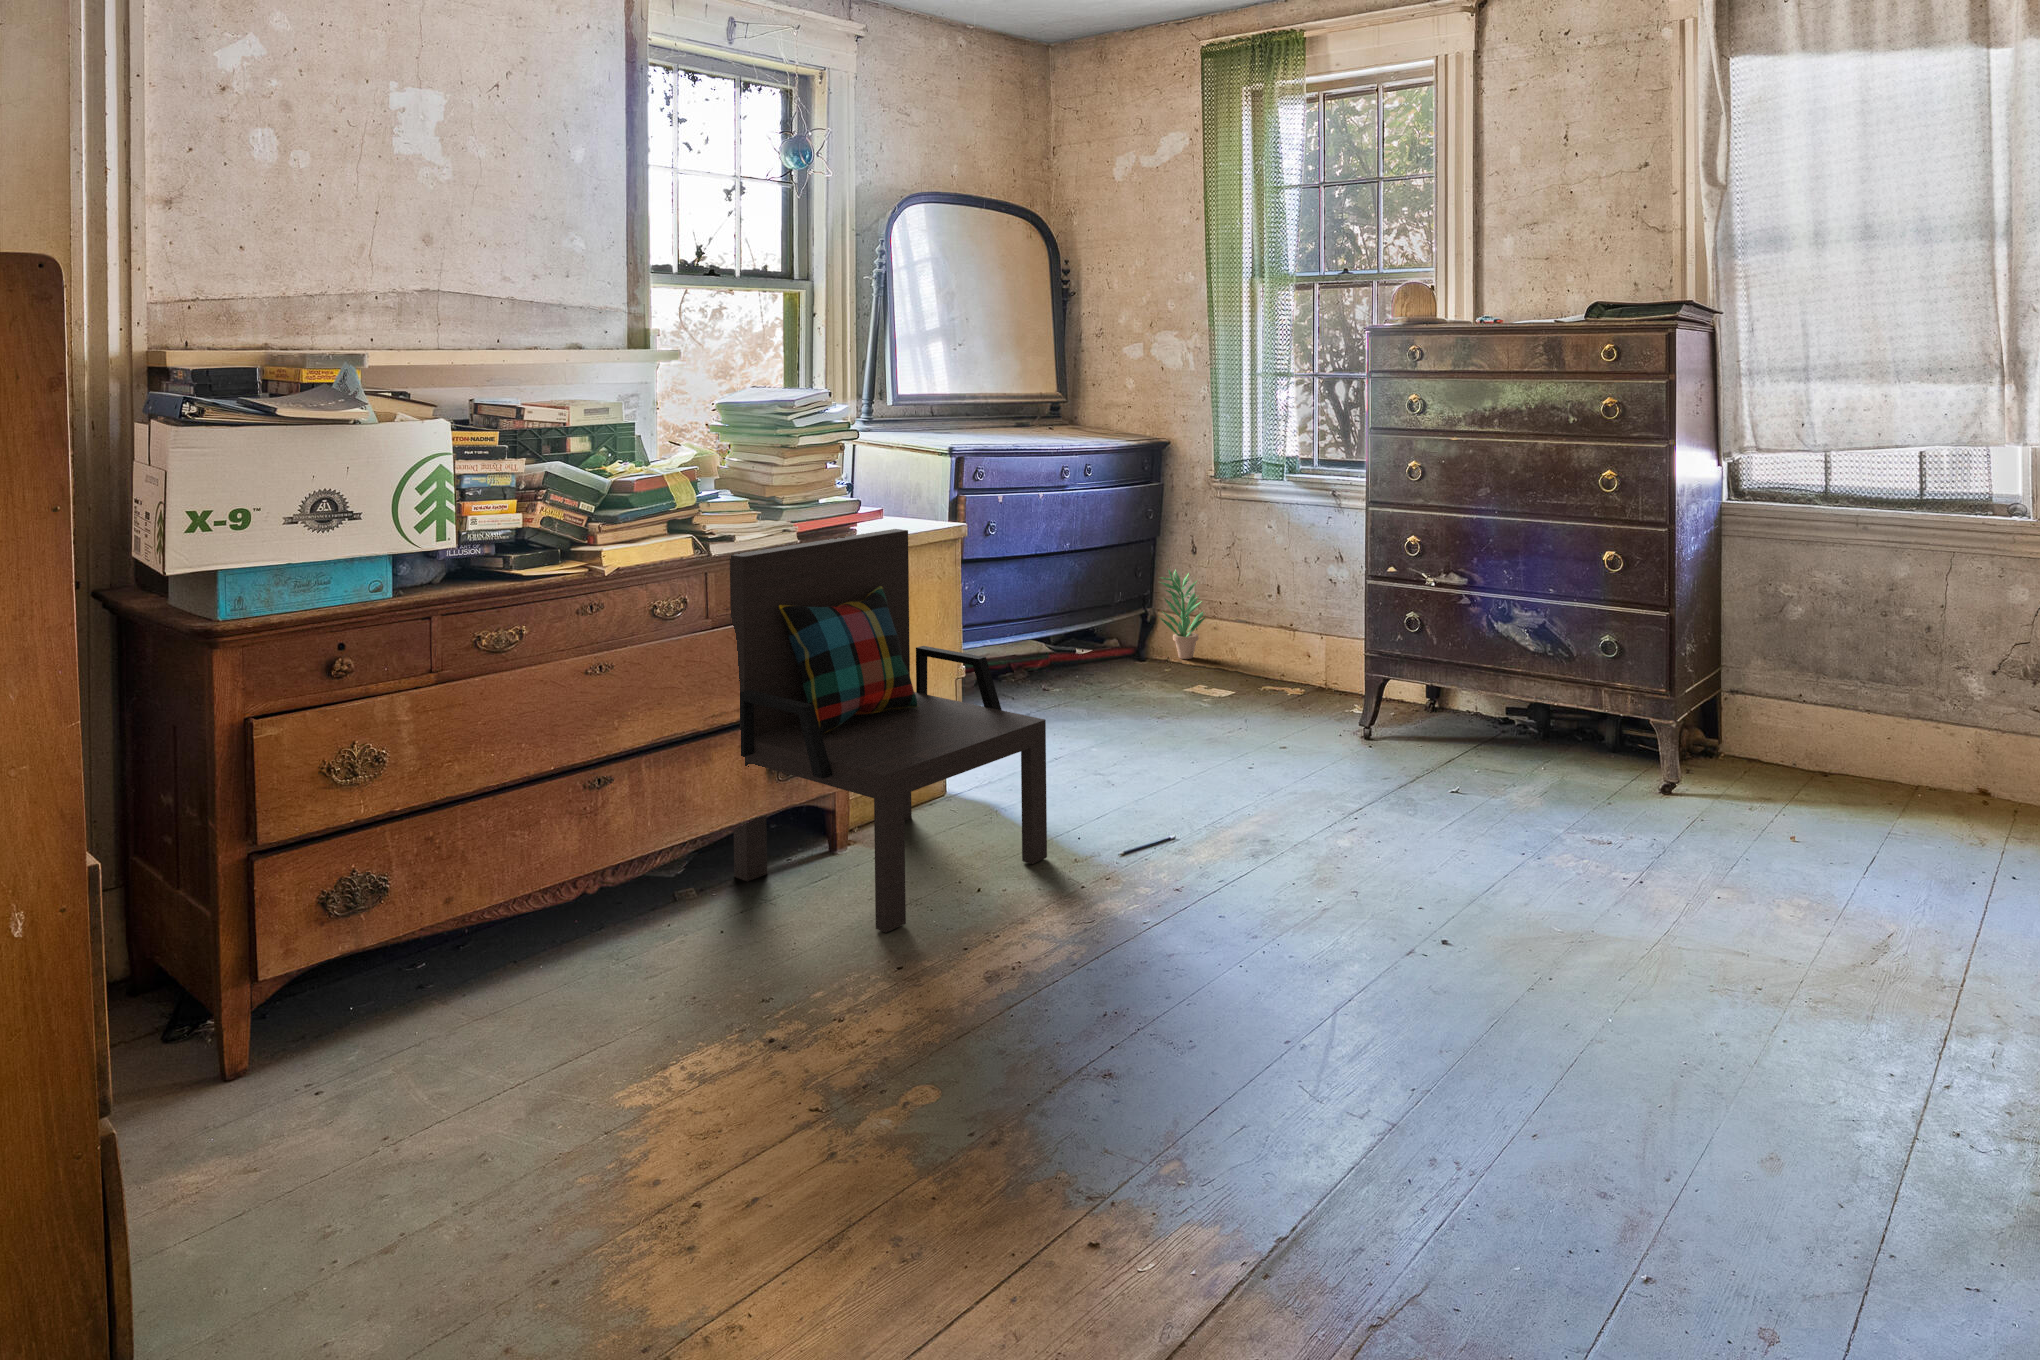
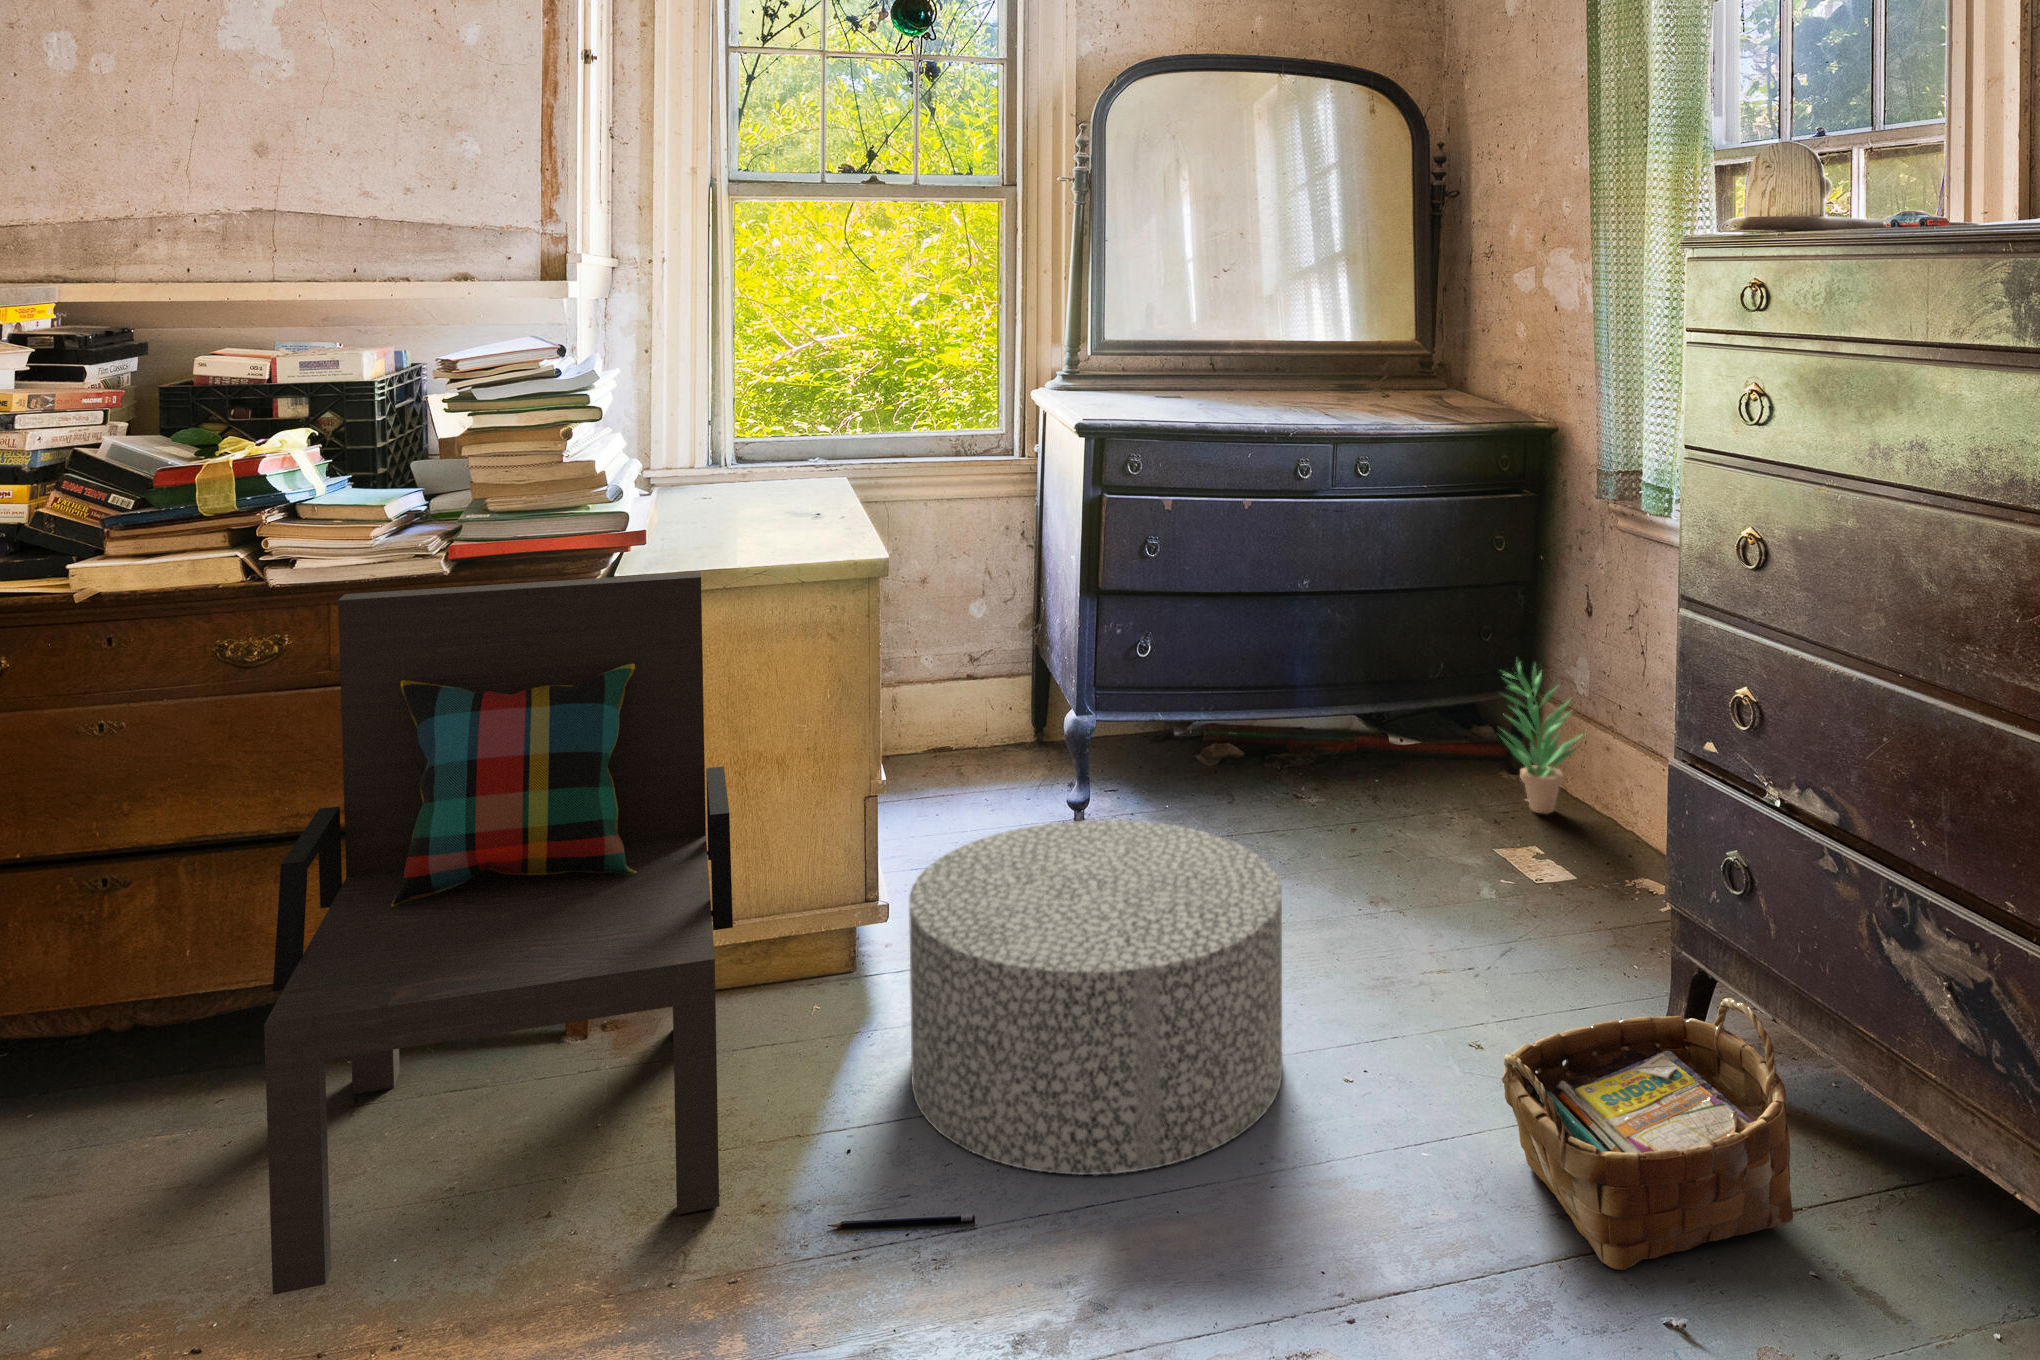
ottoman: none [1029,657,1235,817] -> present [909,820,1282,1175]
woven basket: none [1349,671,1468,783] -> present [1502,998,1793,1270]

